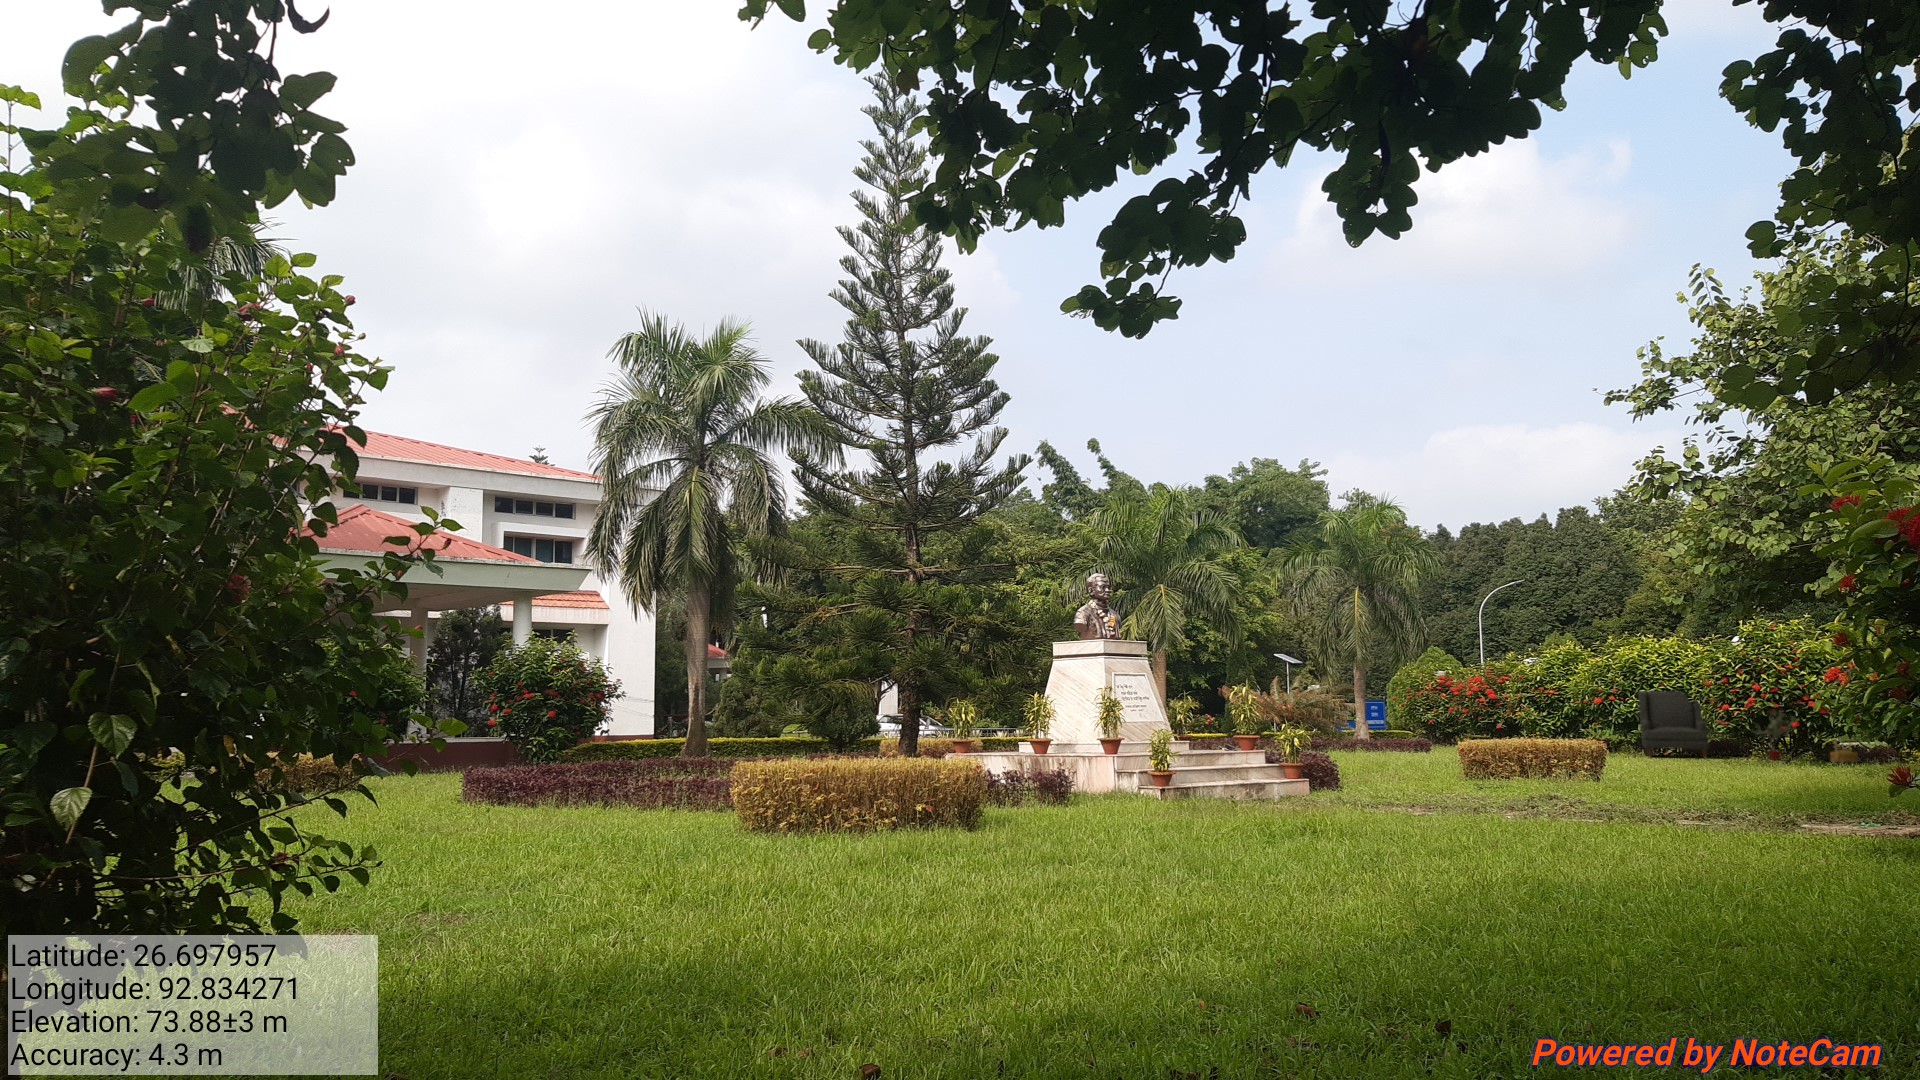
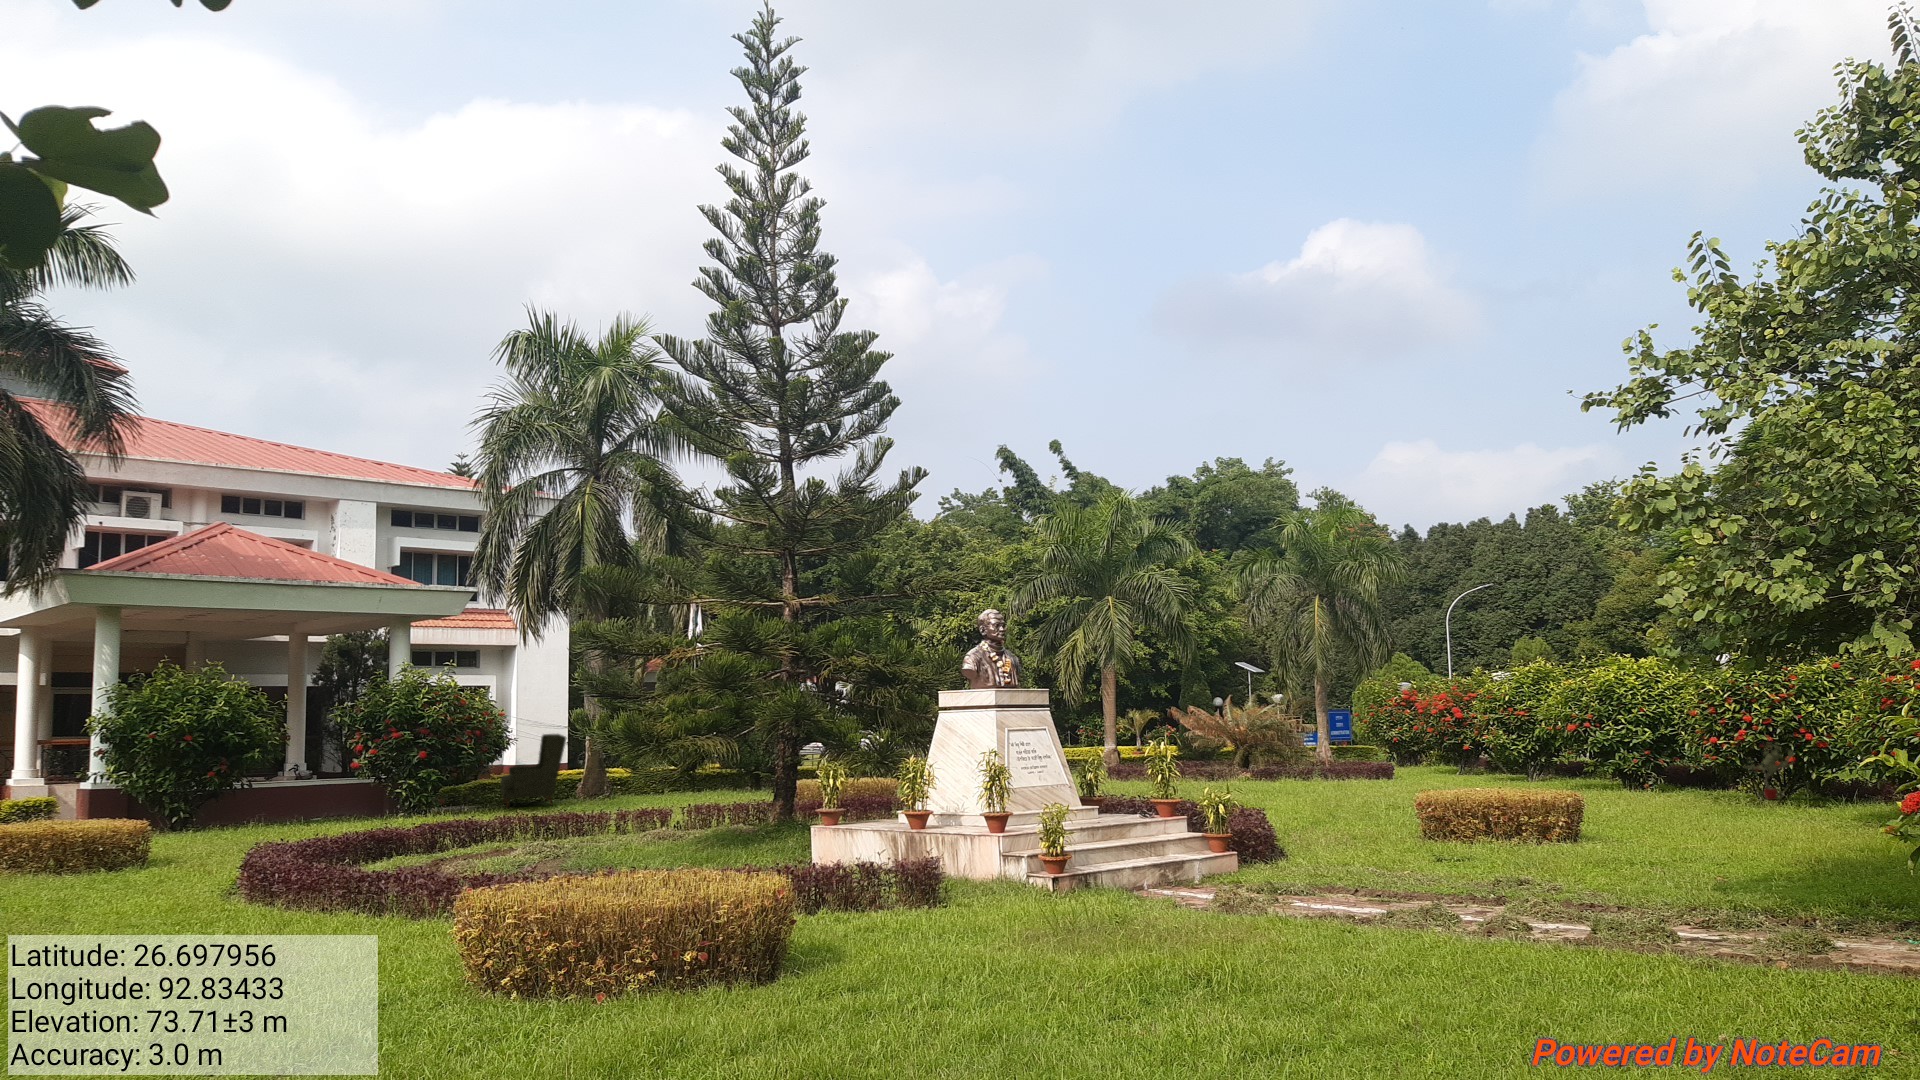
chair: present [1638,691,1710,758] -> present [500,734,566,808]
woven basket: present [1830,738,1858,762] -> none [1833,773,1866,804]

